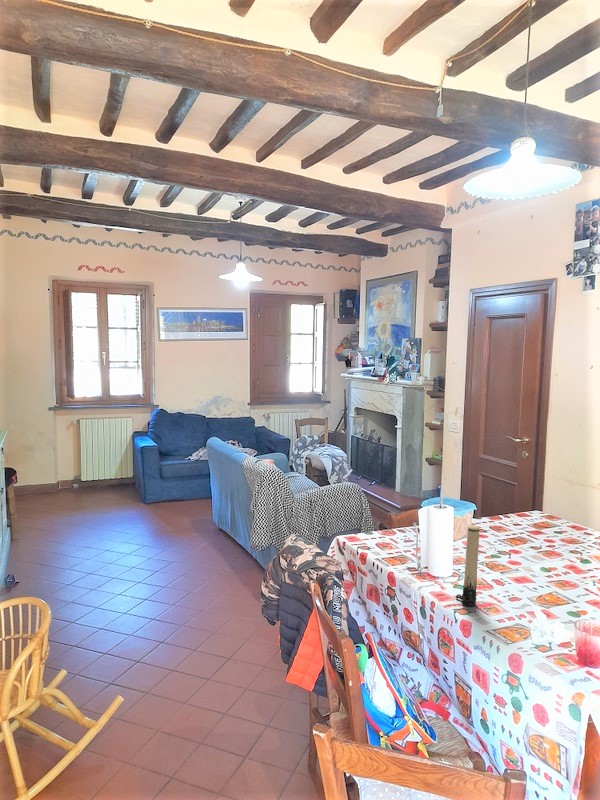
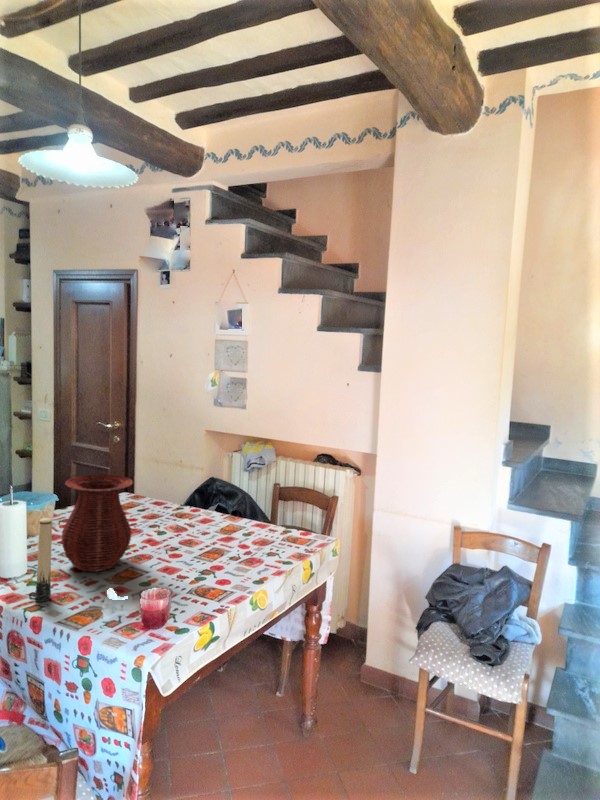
vase: none [483,488,559,588] -> present [62,474,133,571]

